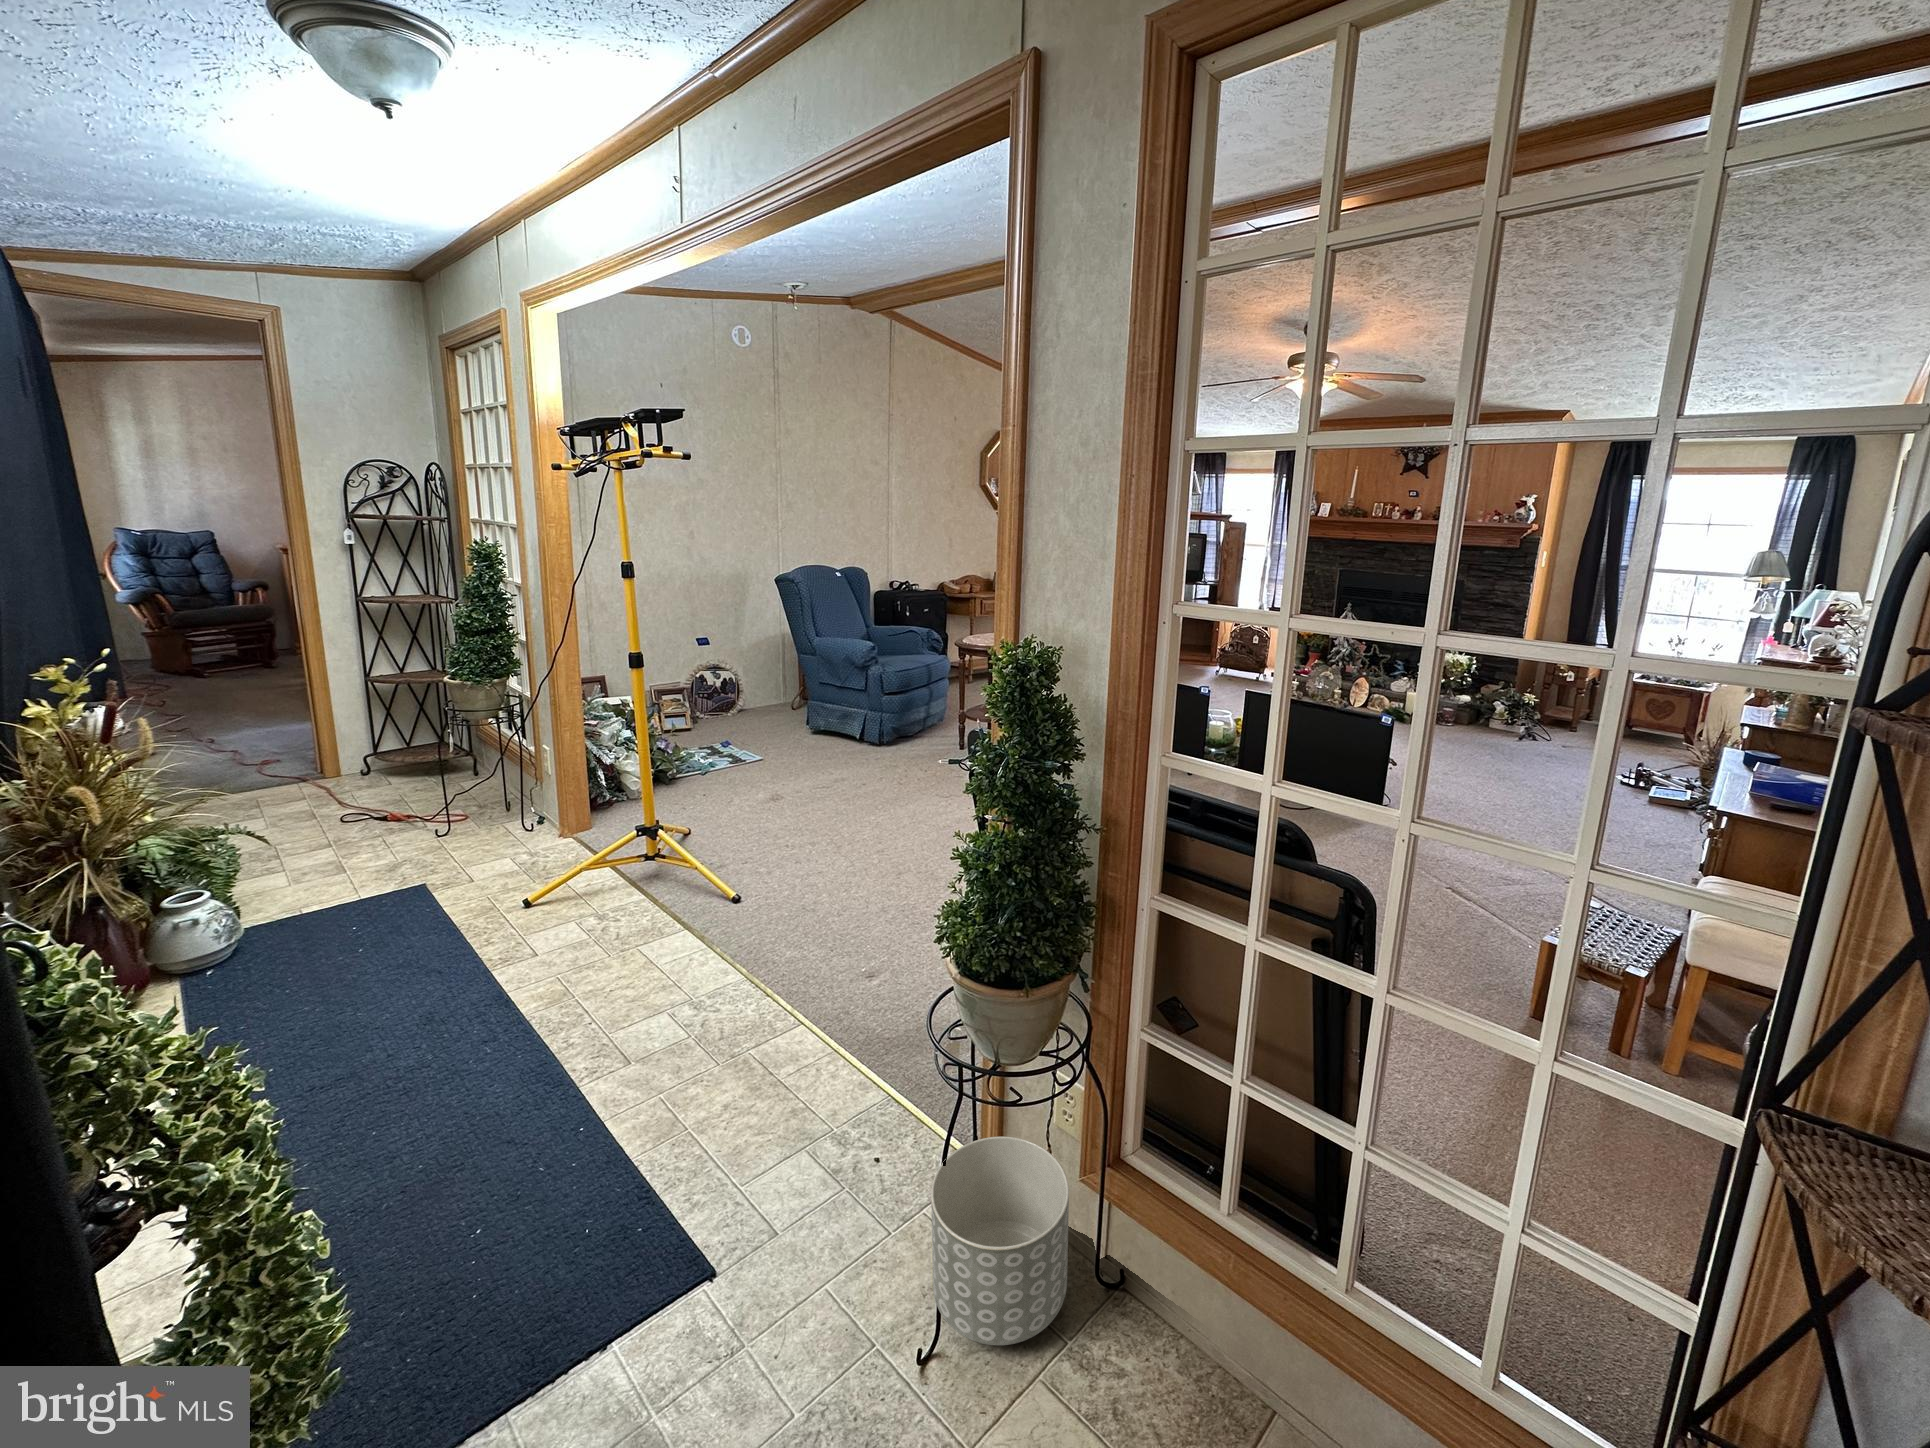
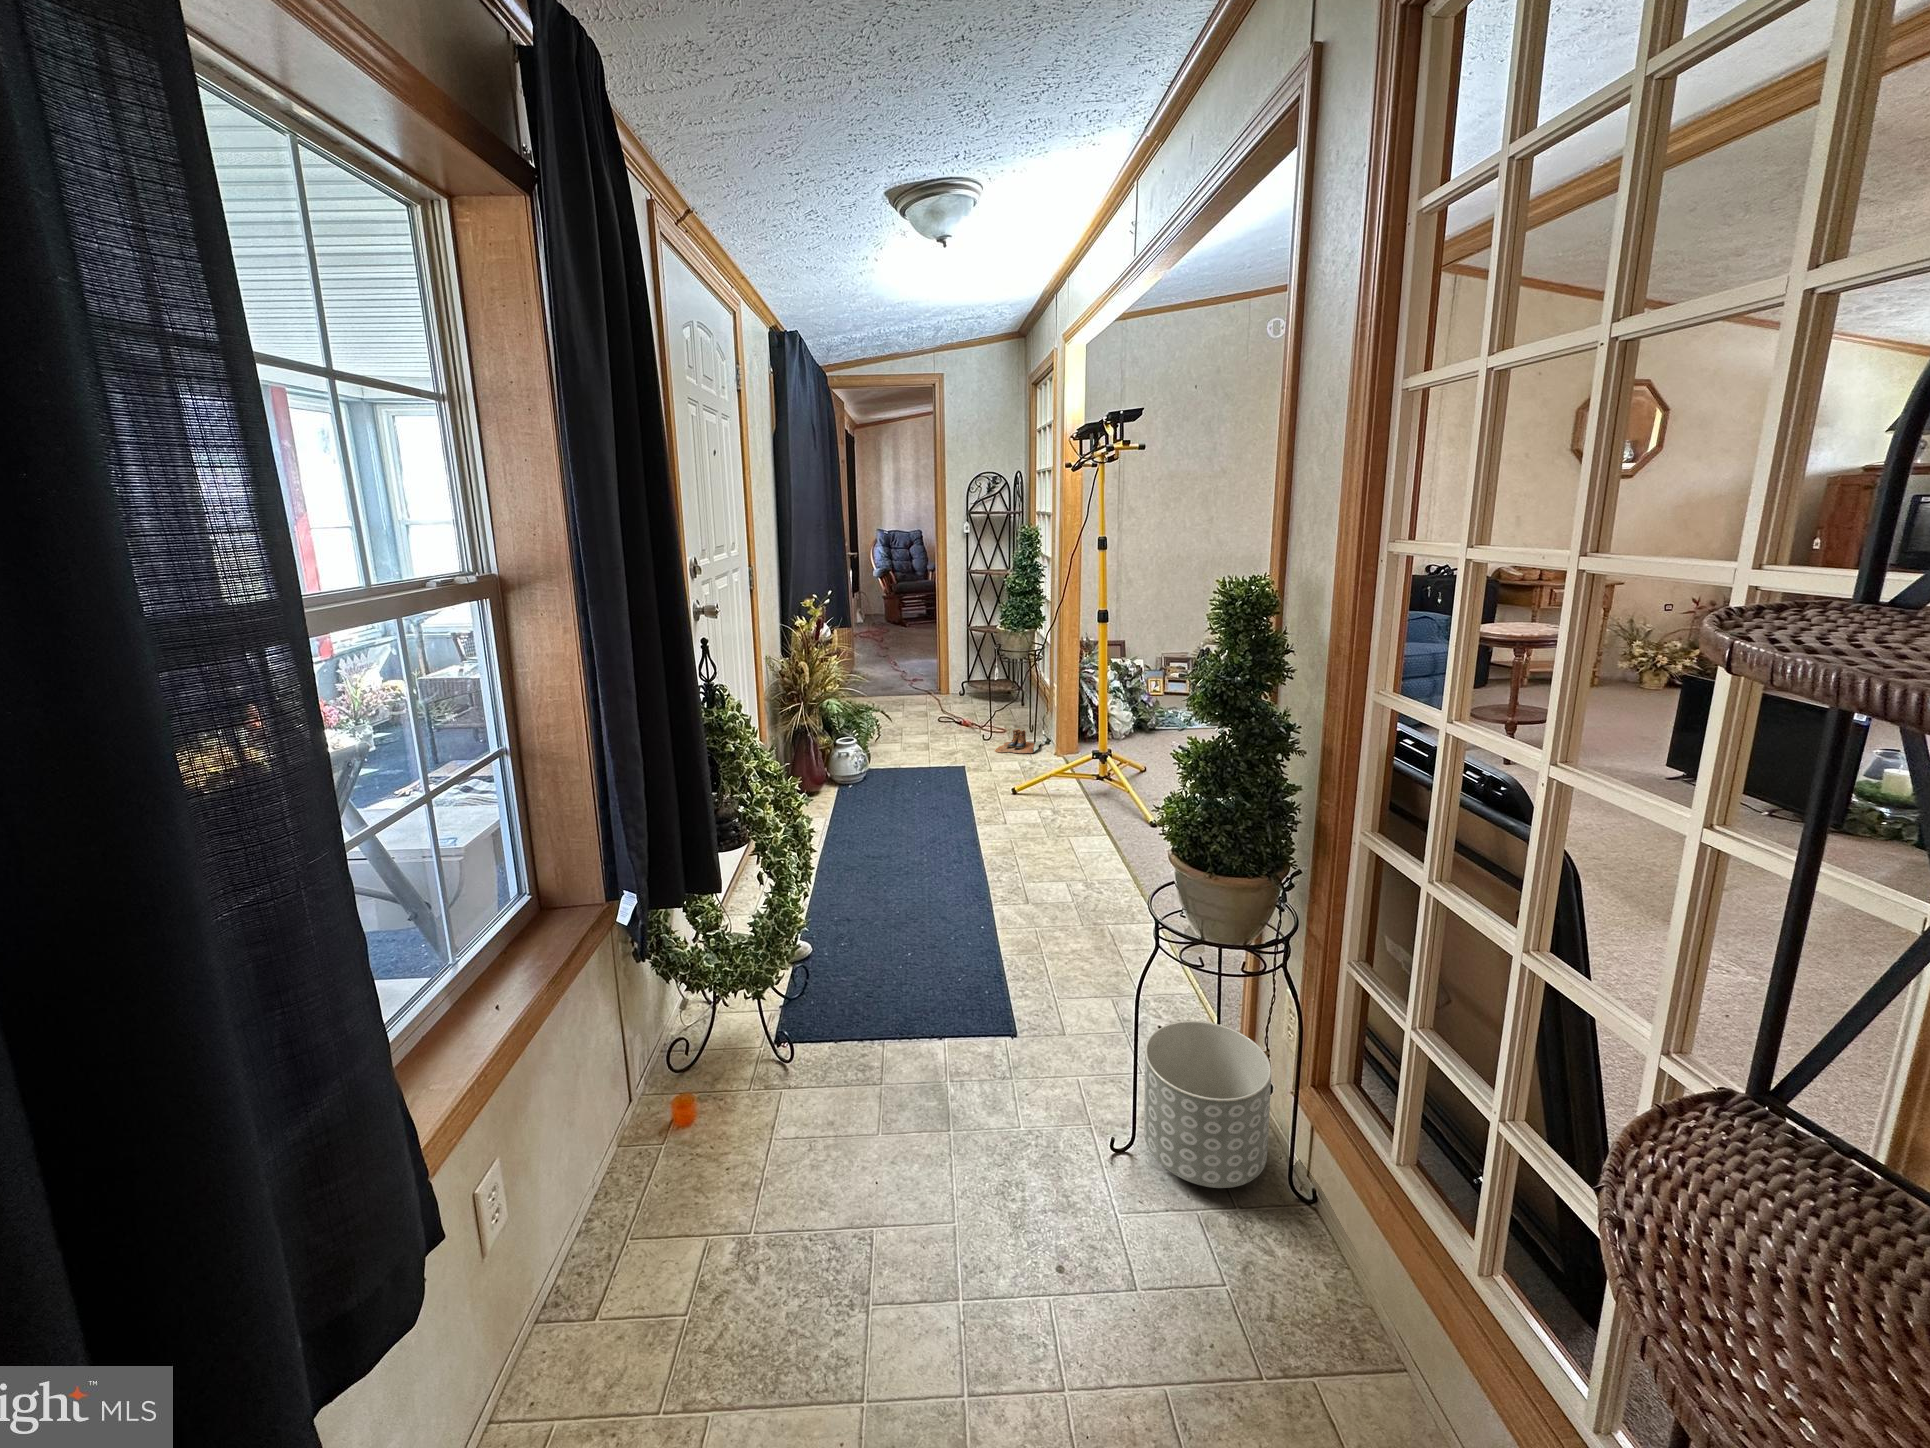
boots: none [465,813,537,852] -> present [995,729,1042,753]

